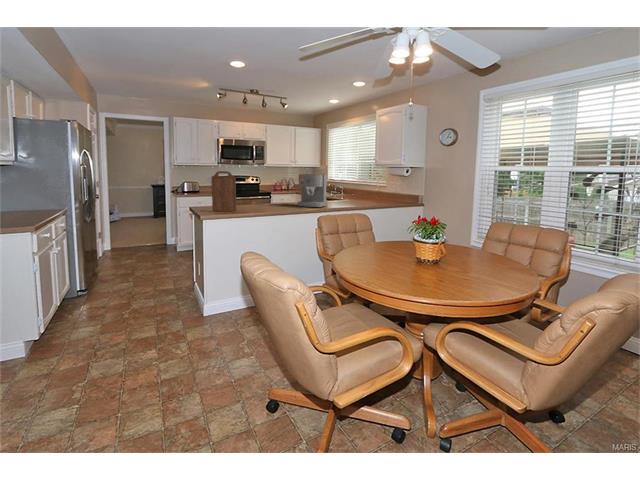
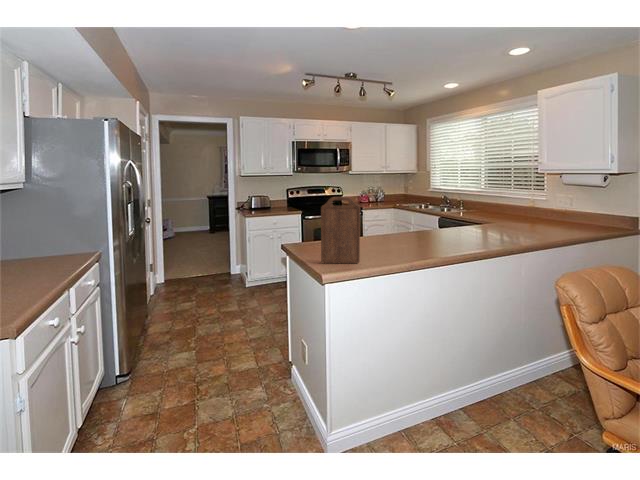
coffee maker: present [298,174,327,208] -> none [436,191,480,246]

